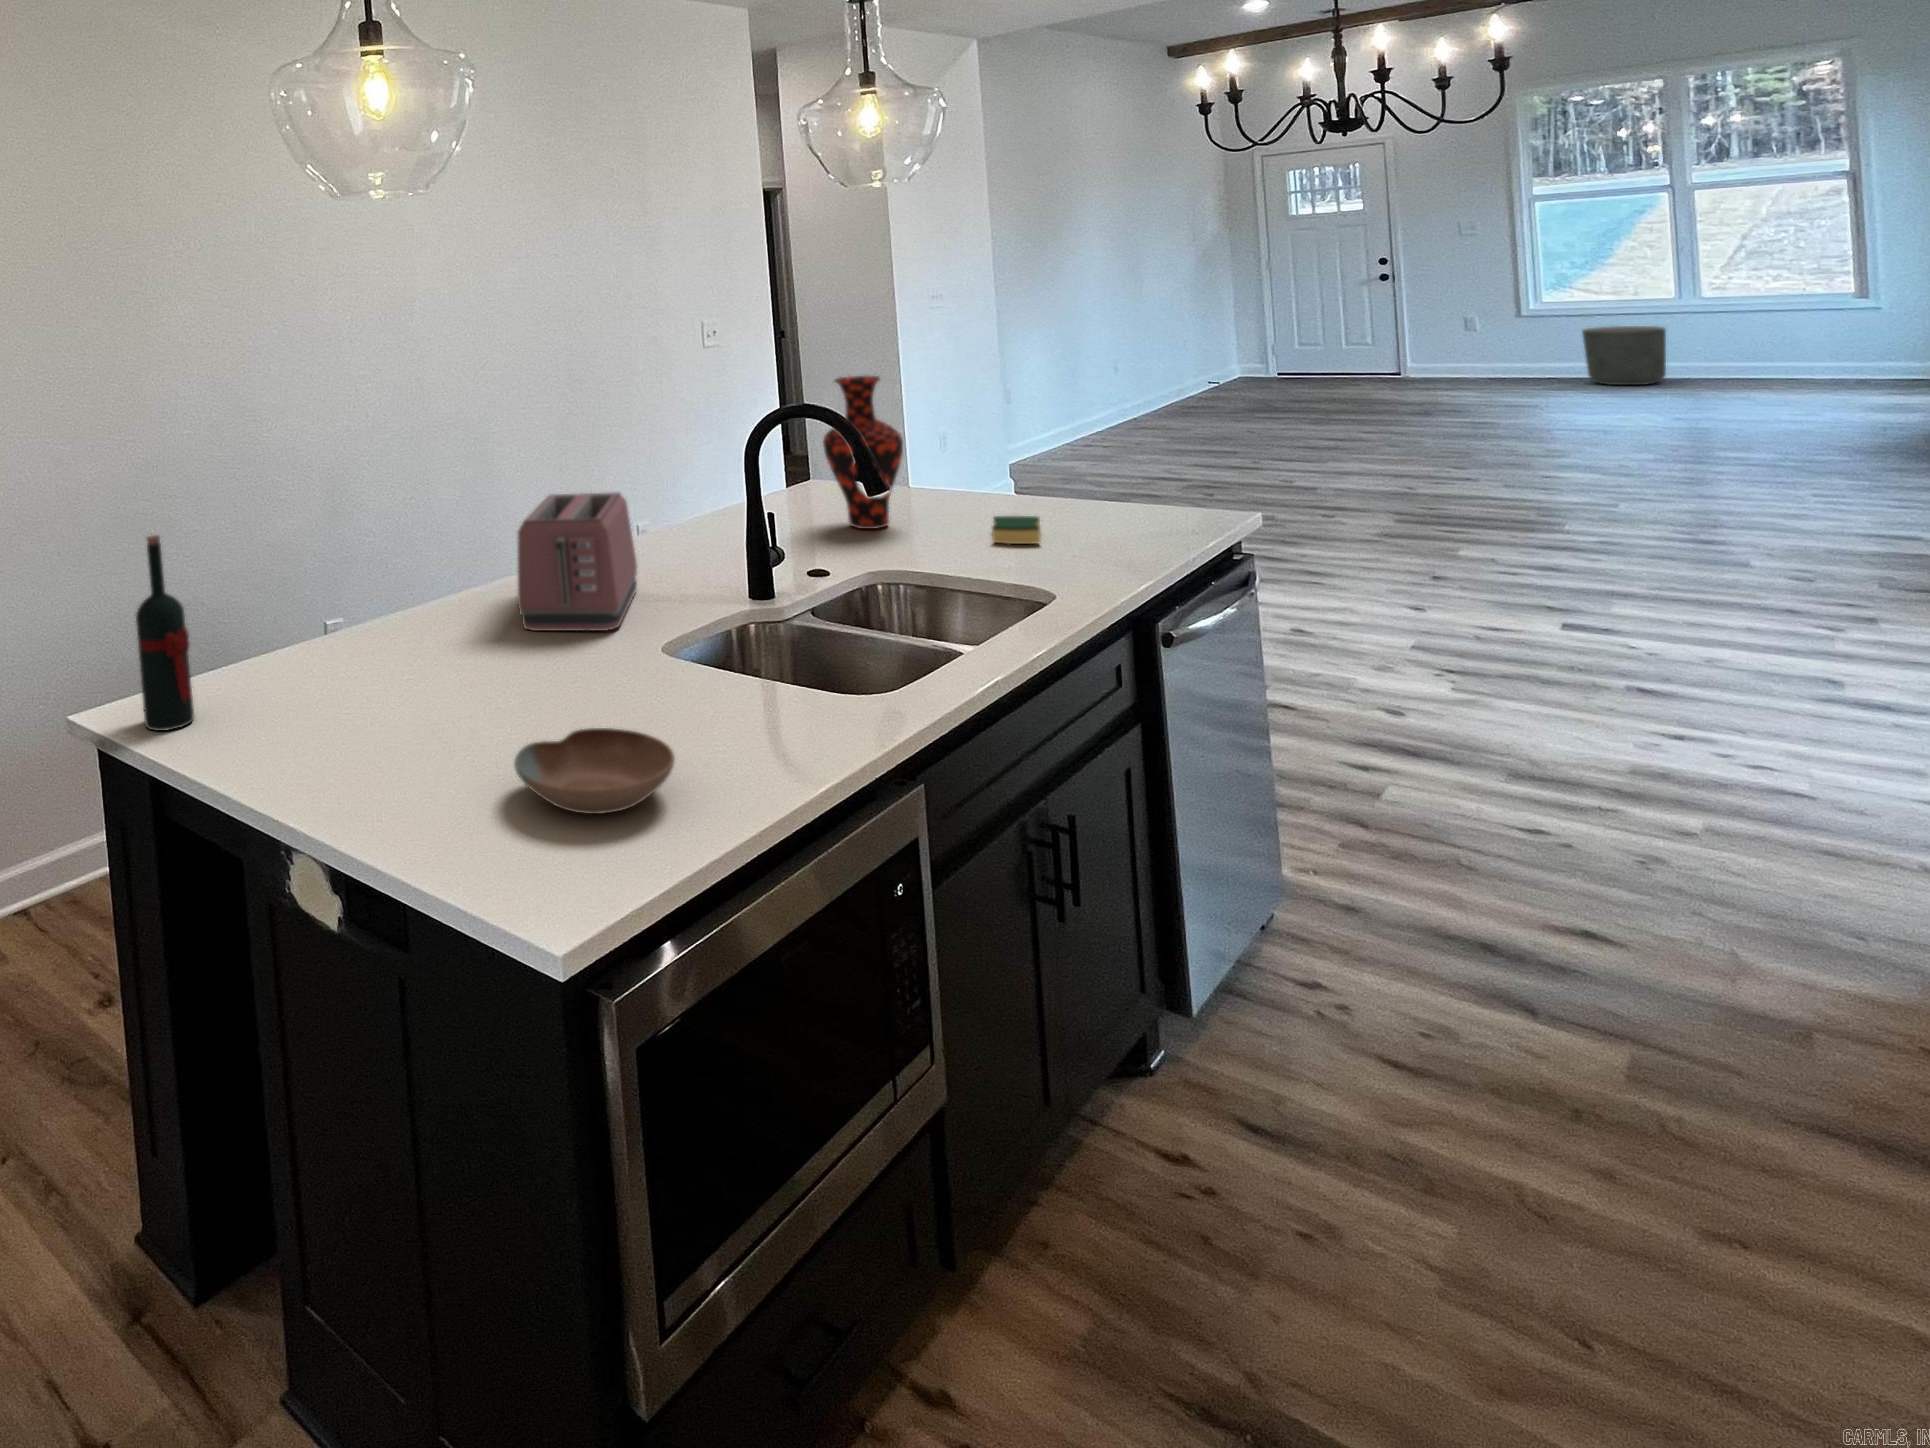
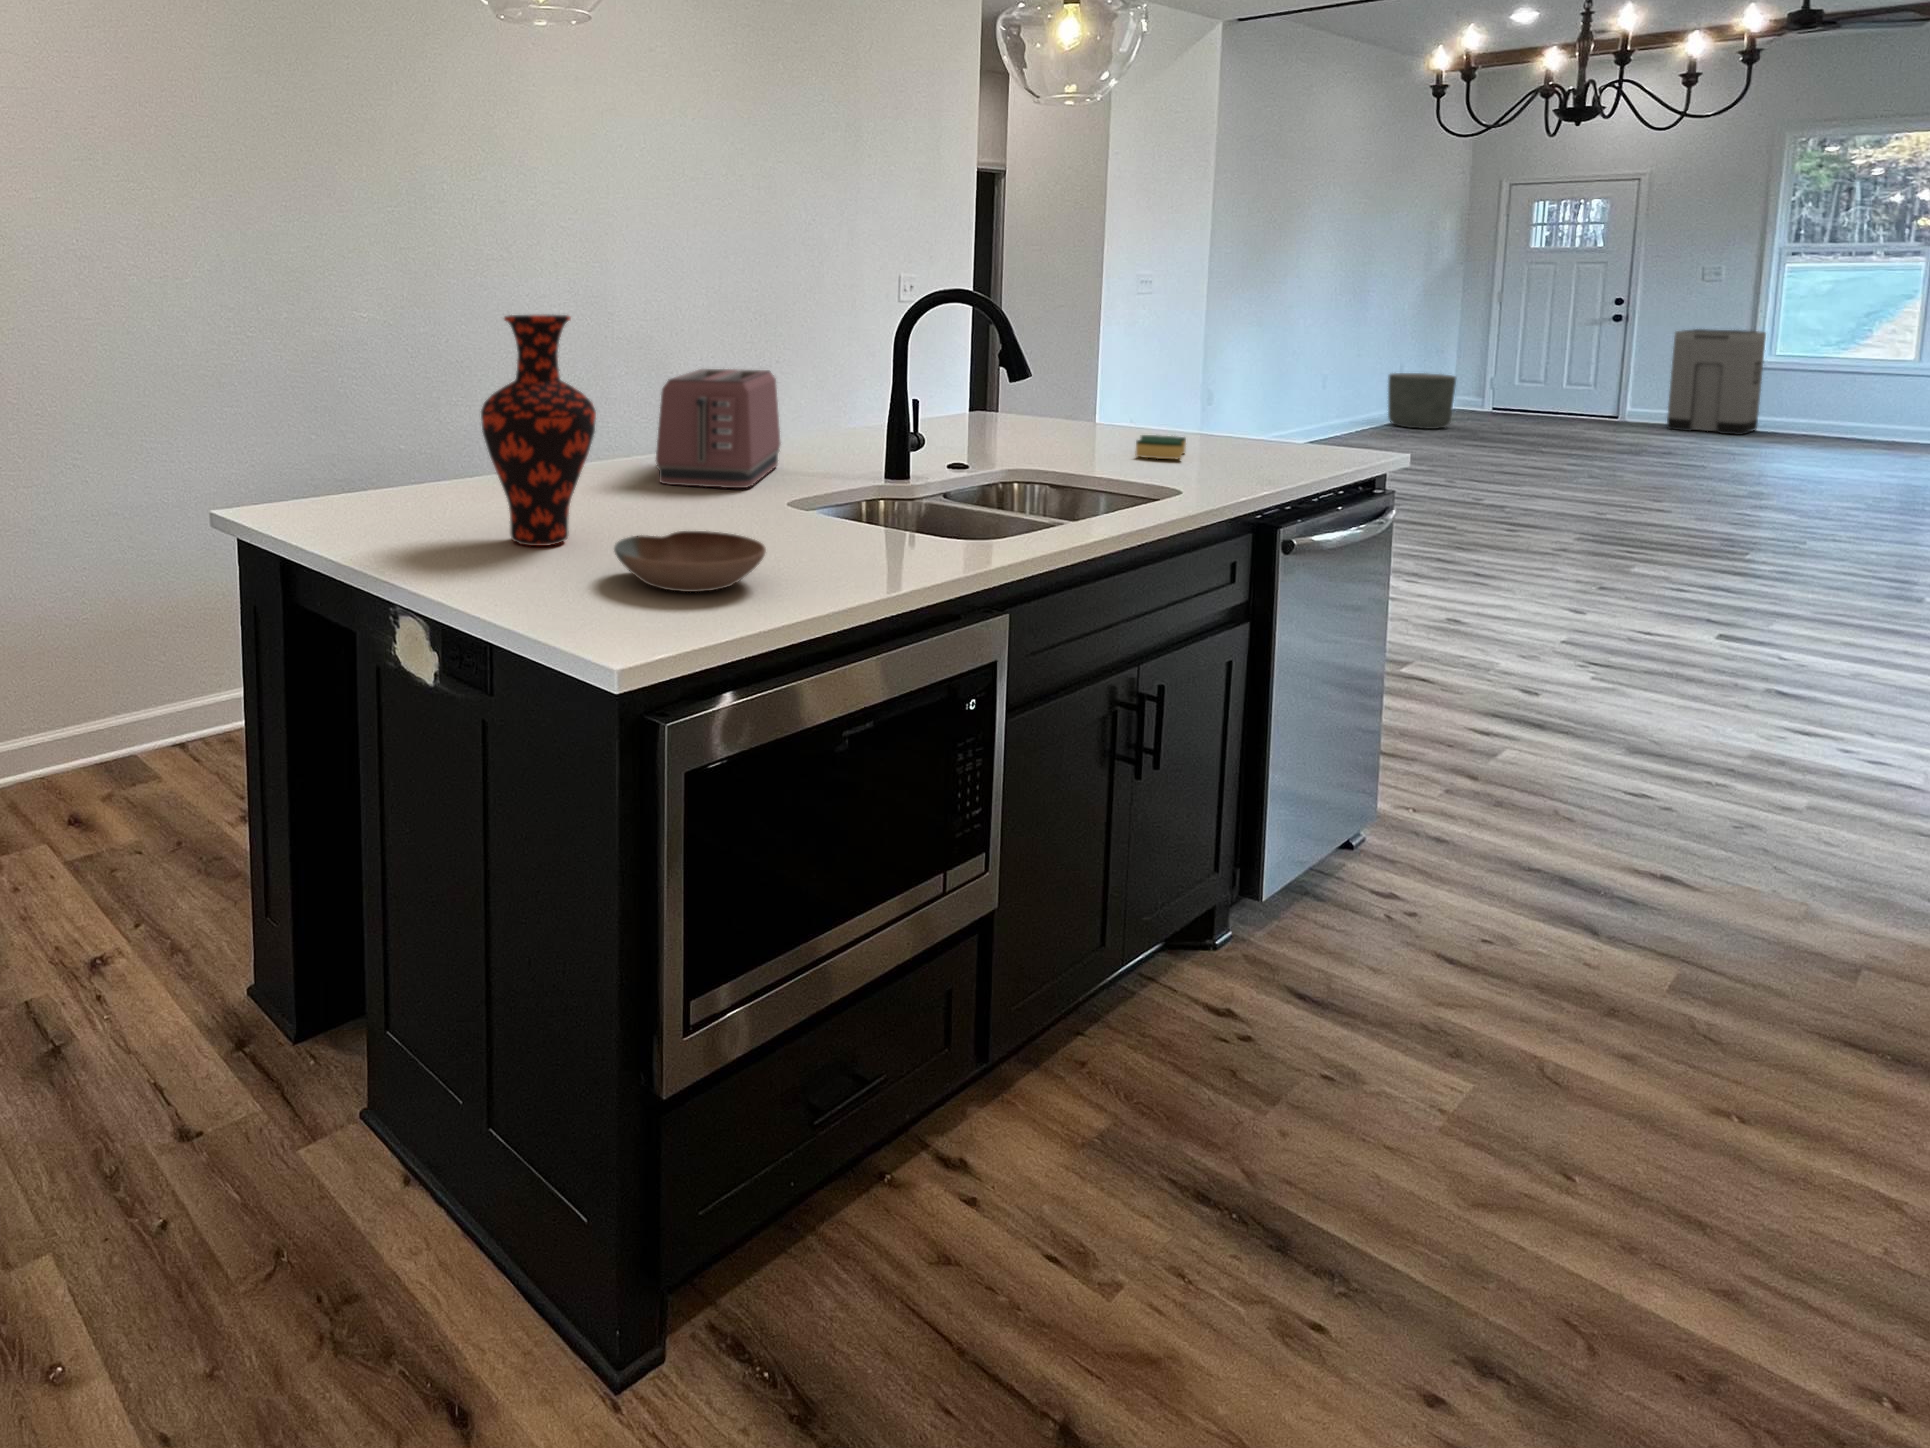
trash can: none [1440,283,1534,386] -> present [1667,329,1766,435]
planter: present [1582,326,1666,385] -> present [1388,373,1456,429]
vase: present [823,376,903,529] -> present [481,315,596,546]
wine bottle: present [136,535,194,731] -> none [278,337,329,521]

